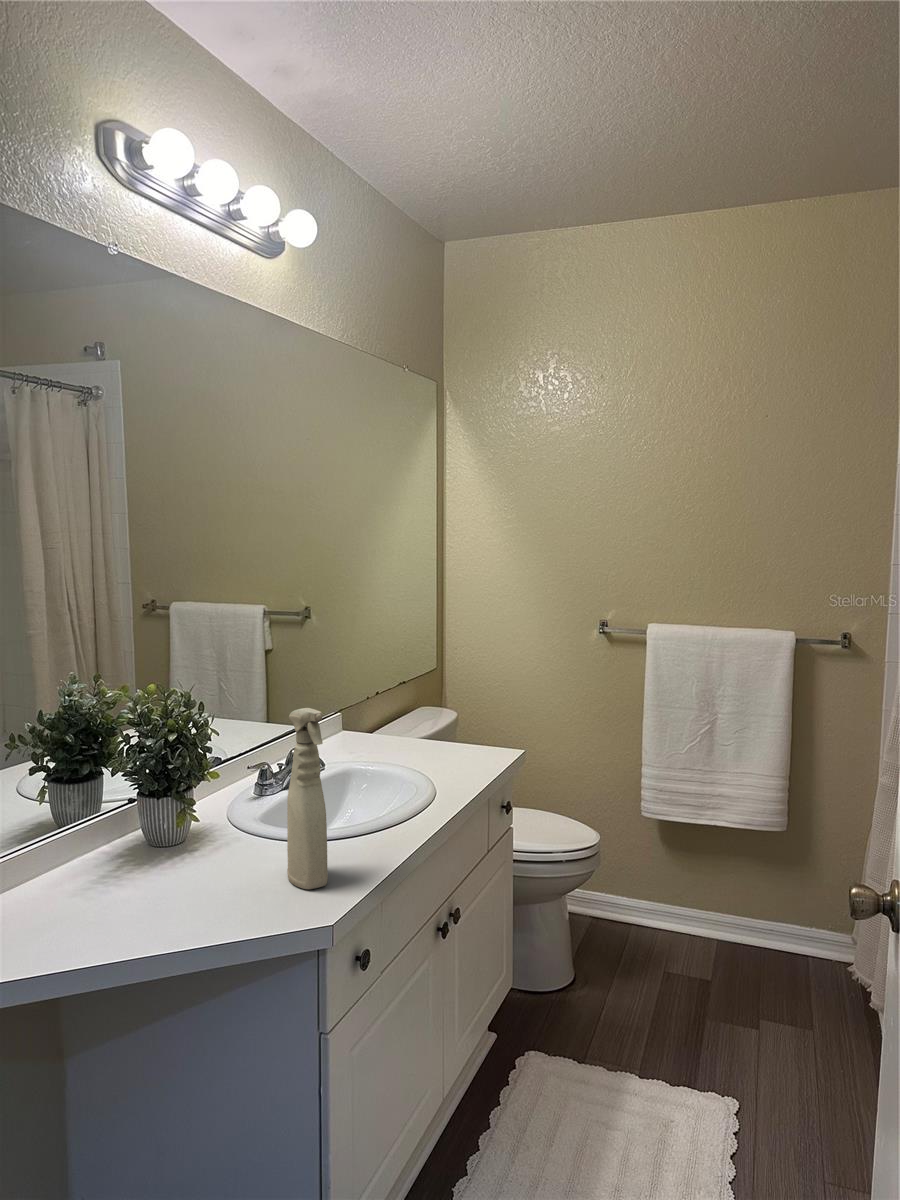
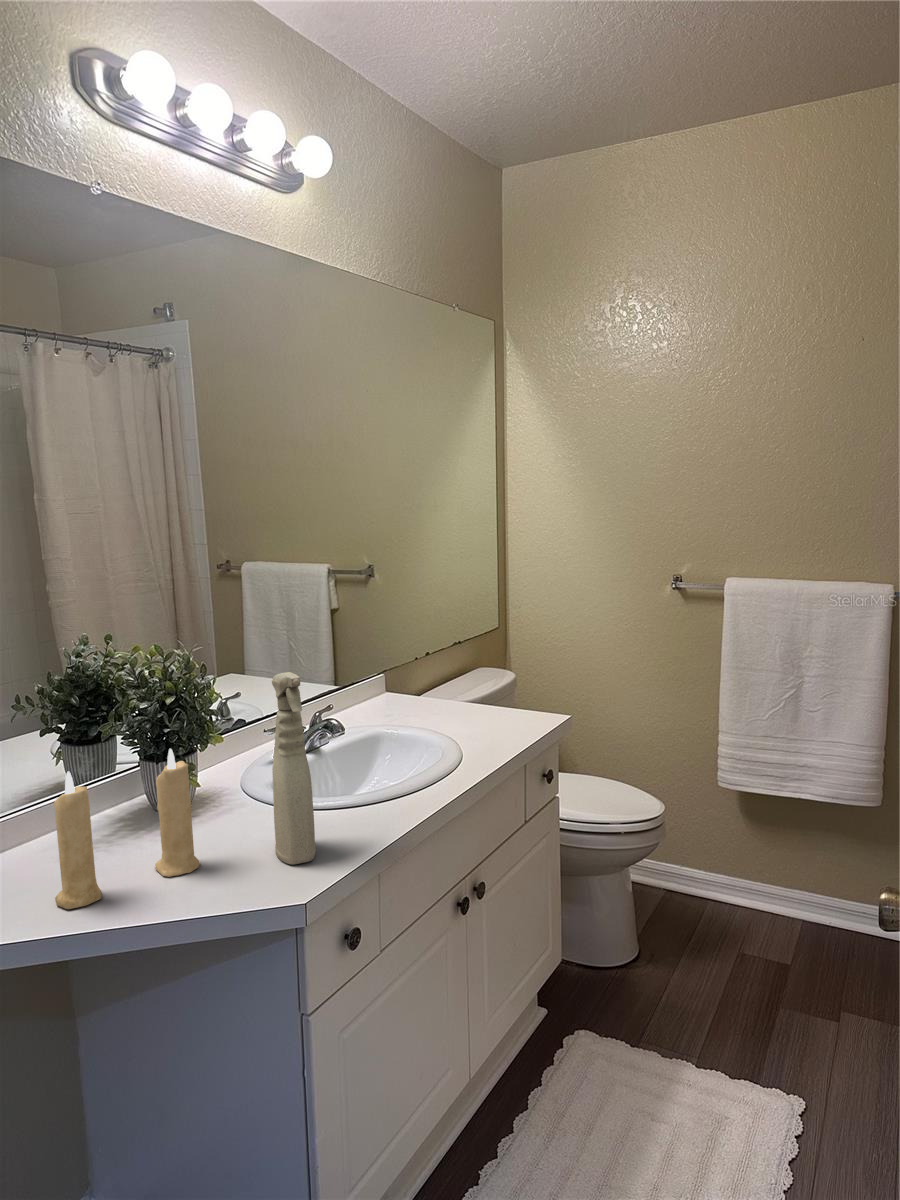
candle: none [85,774,218,937] -> present [54,749,200,909]

